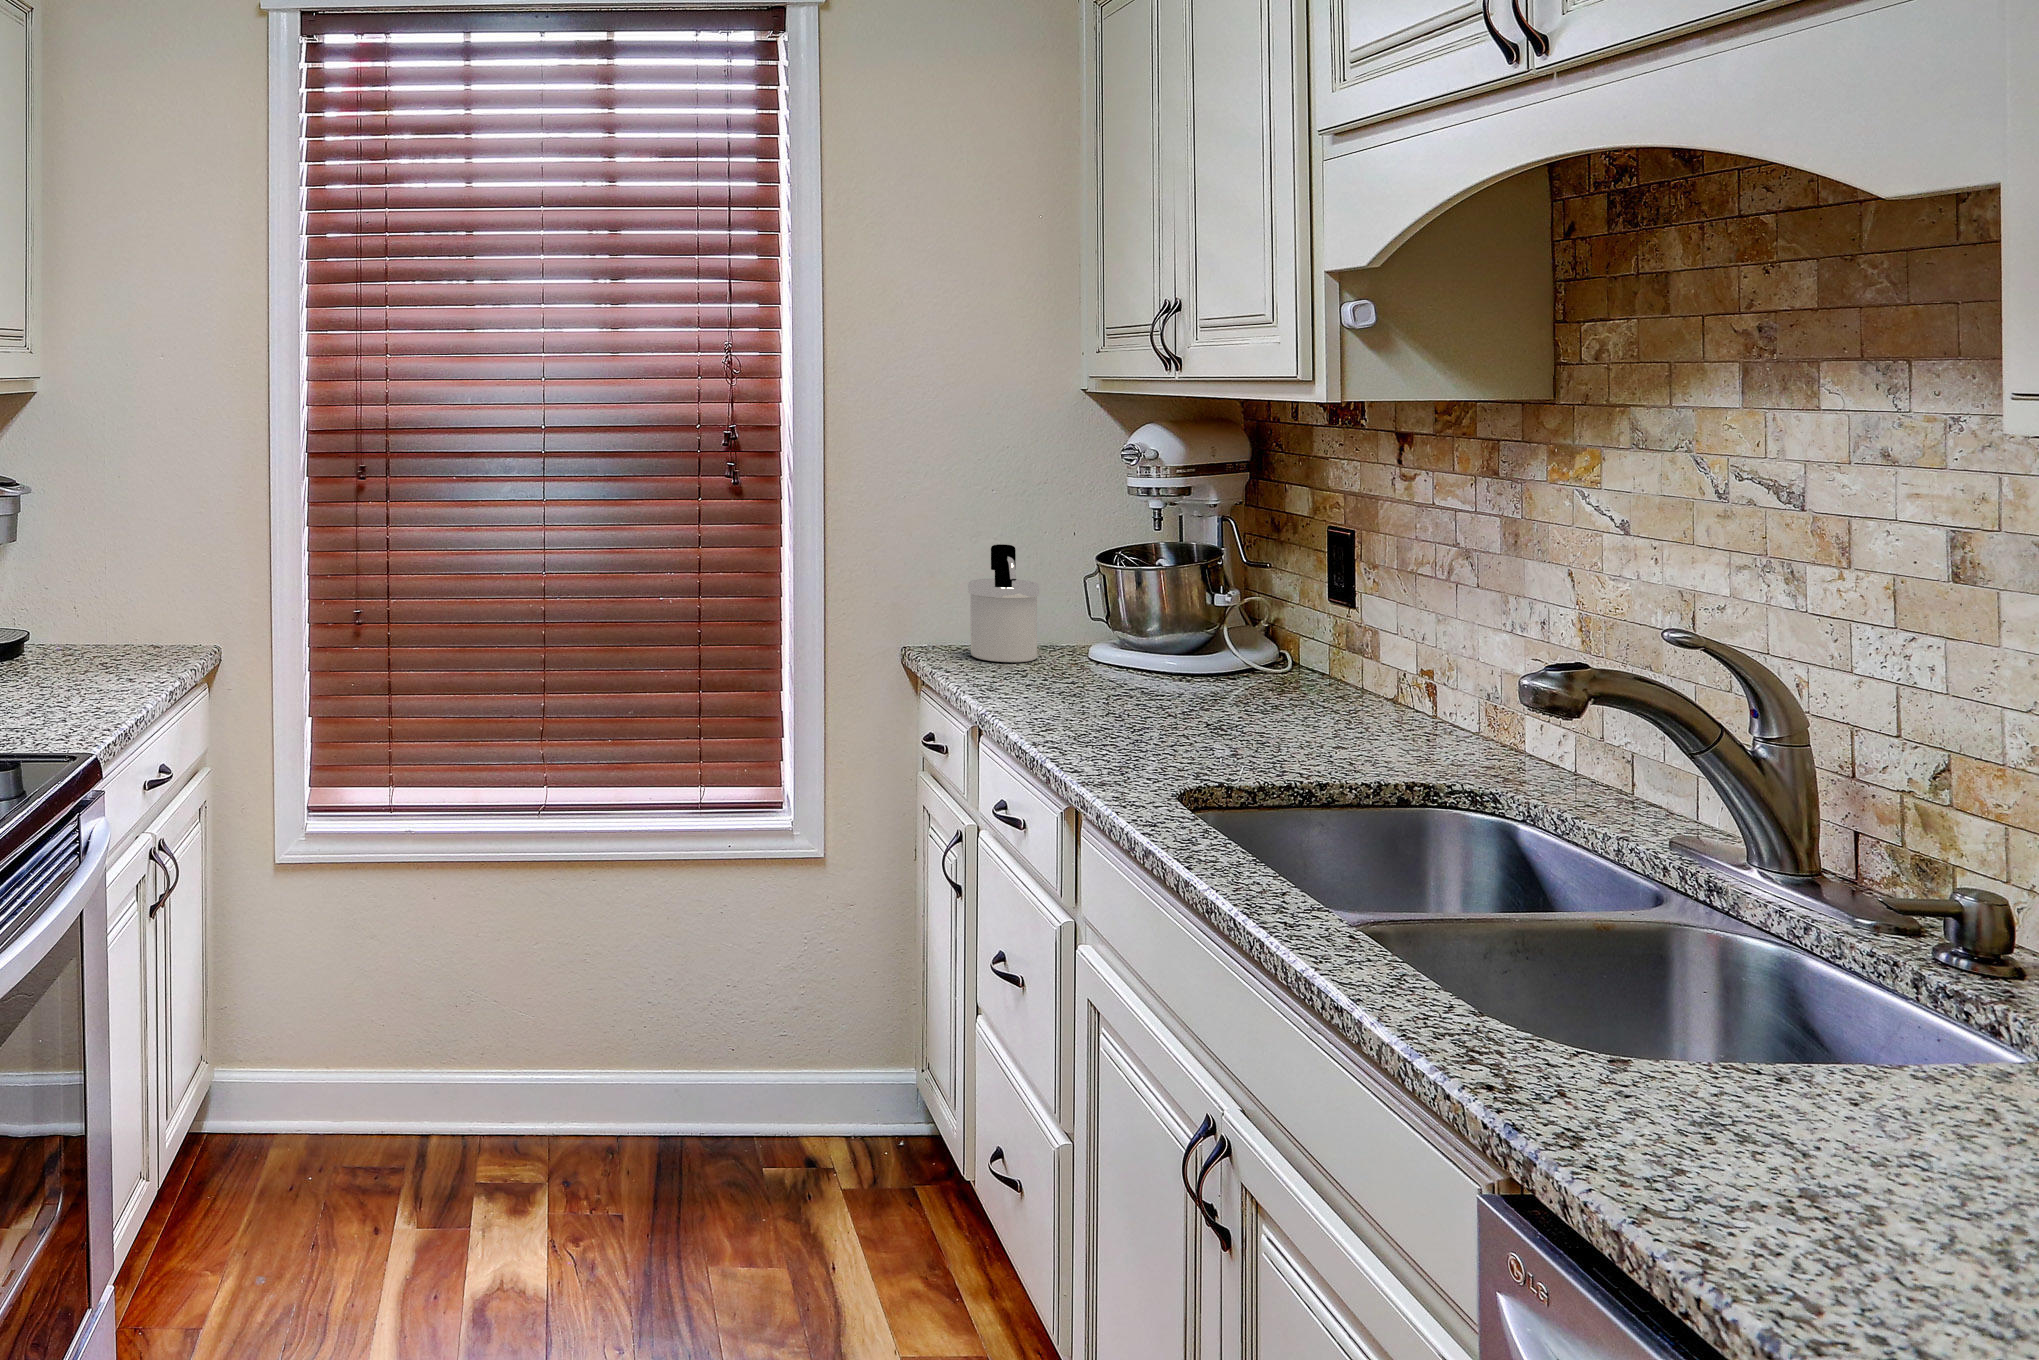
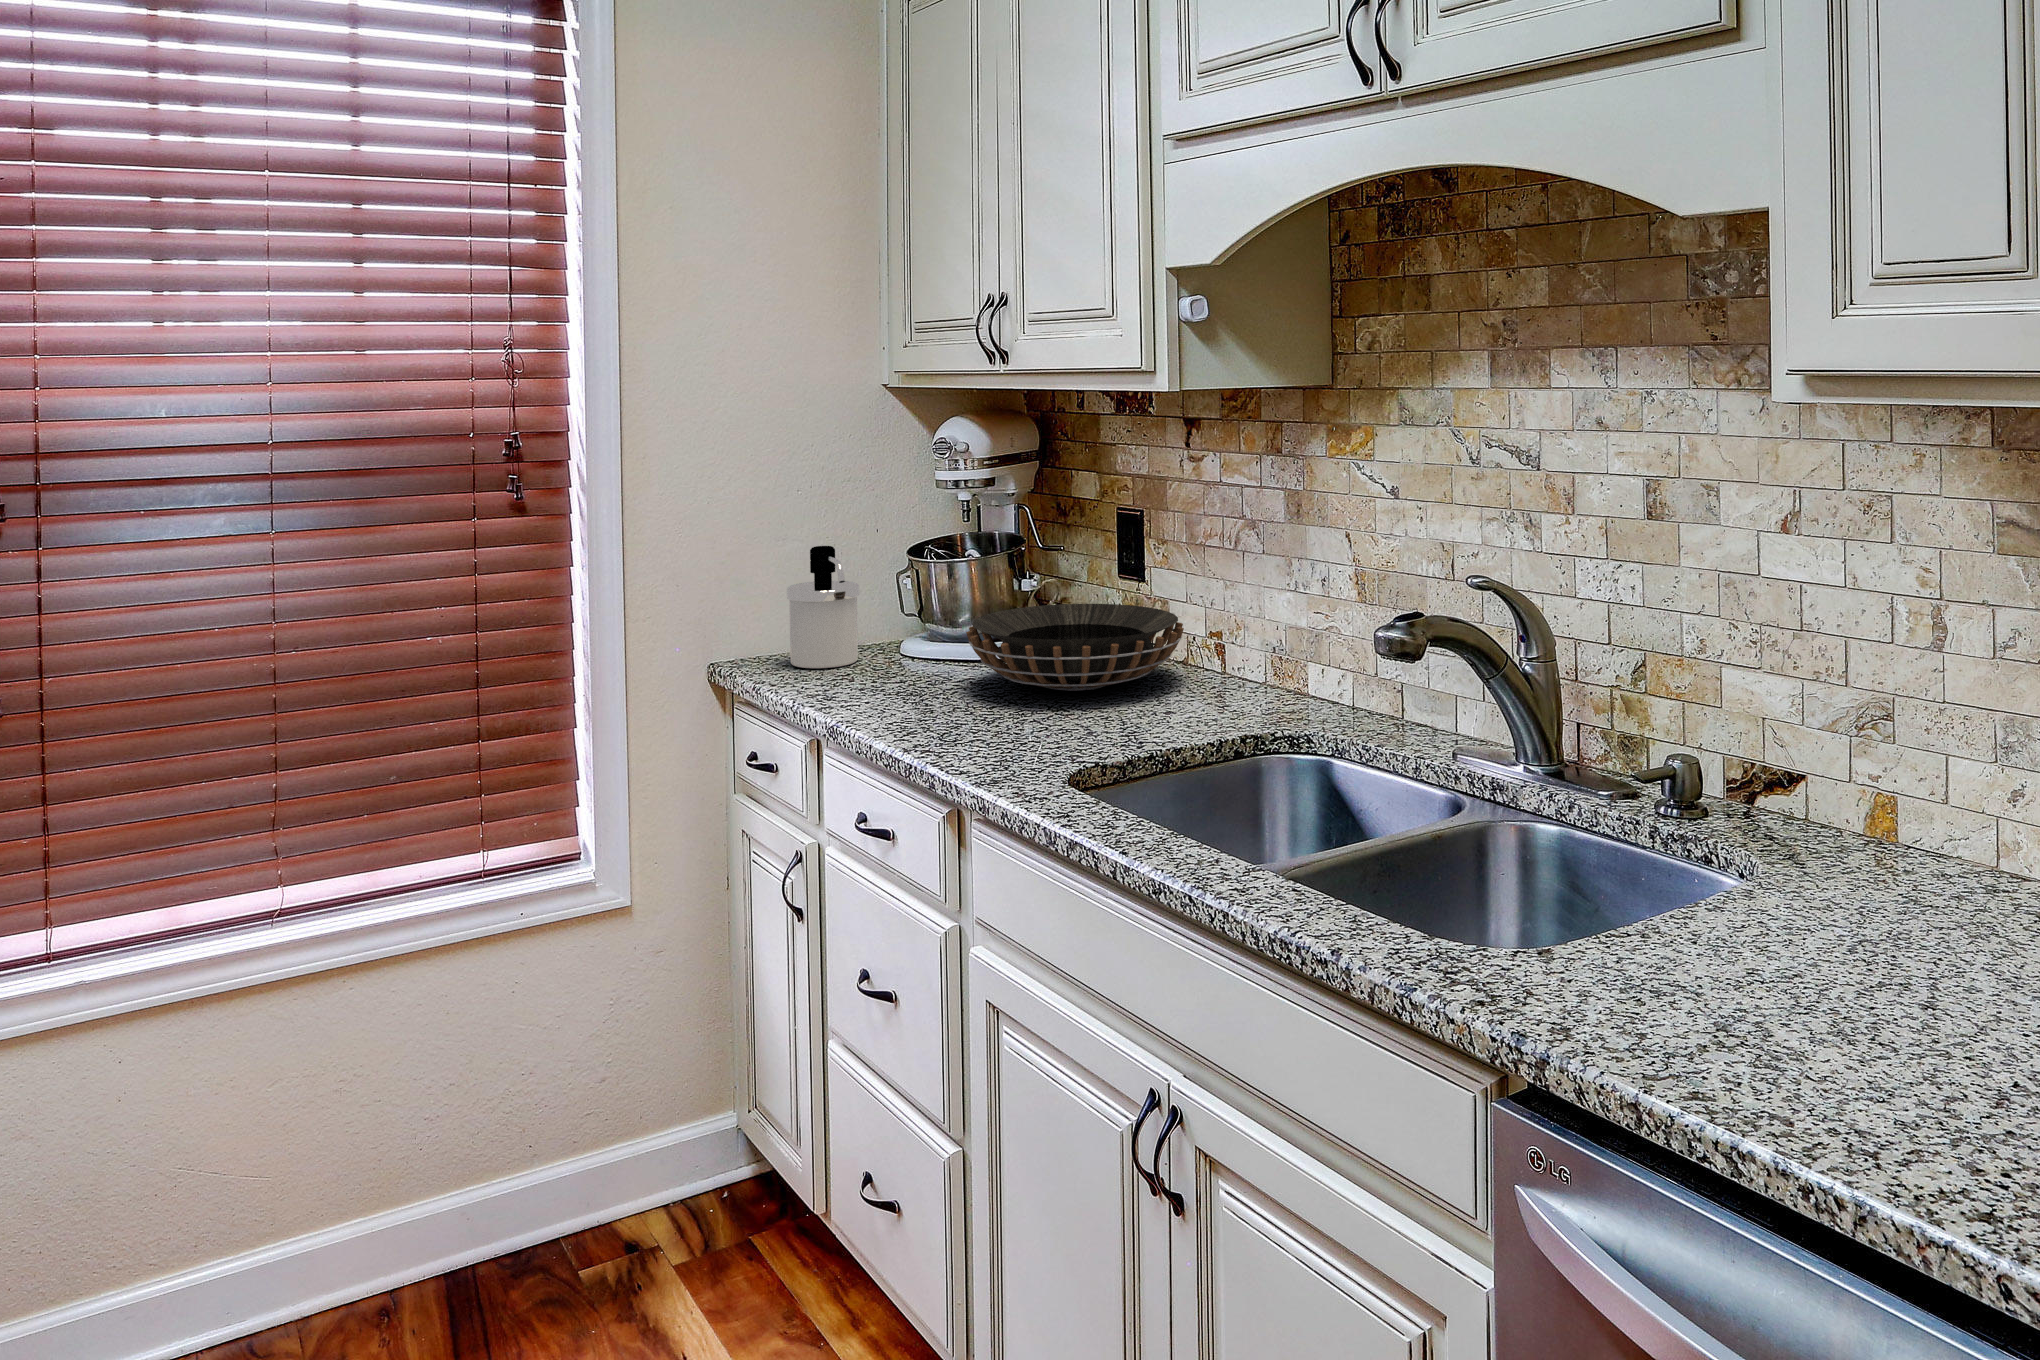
decorative bowl: none [1126,624,1378,715] -> present [966,604,1184,691]

